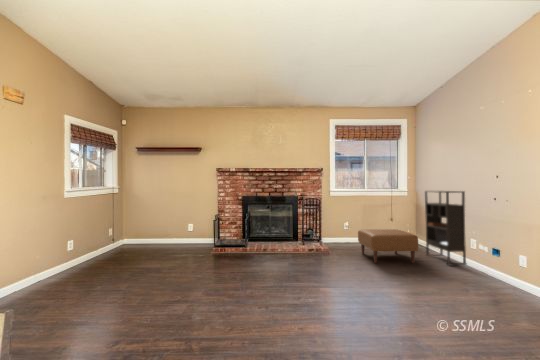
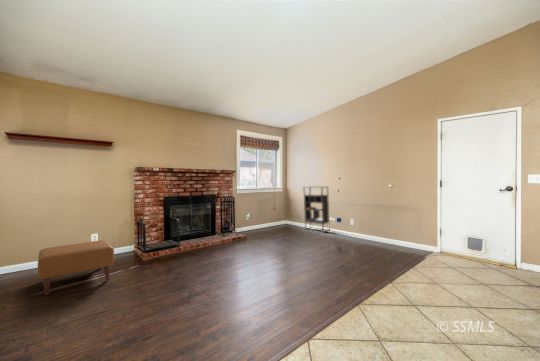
ottoman: present [358,229,418,263] -> present [38,240,114,295]

